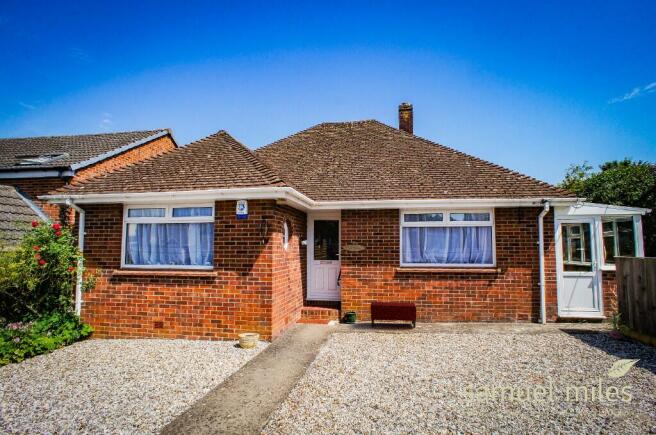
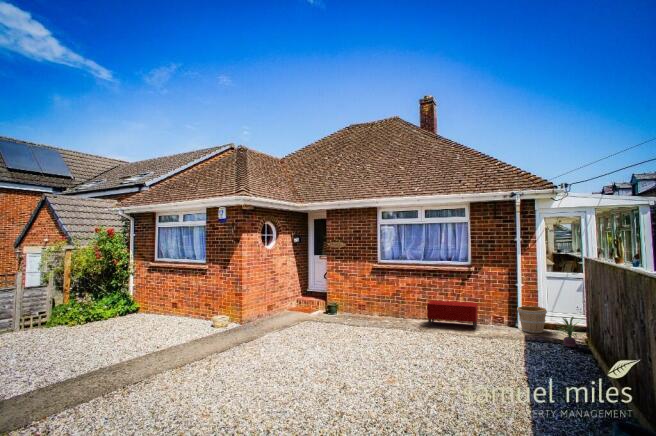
bench: present [370,302,416,328] -> present [427,300,478,329]
wooden bucket: none [544,304,572,329] -> present [517,306,547,333]

